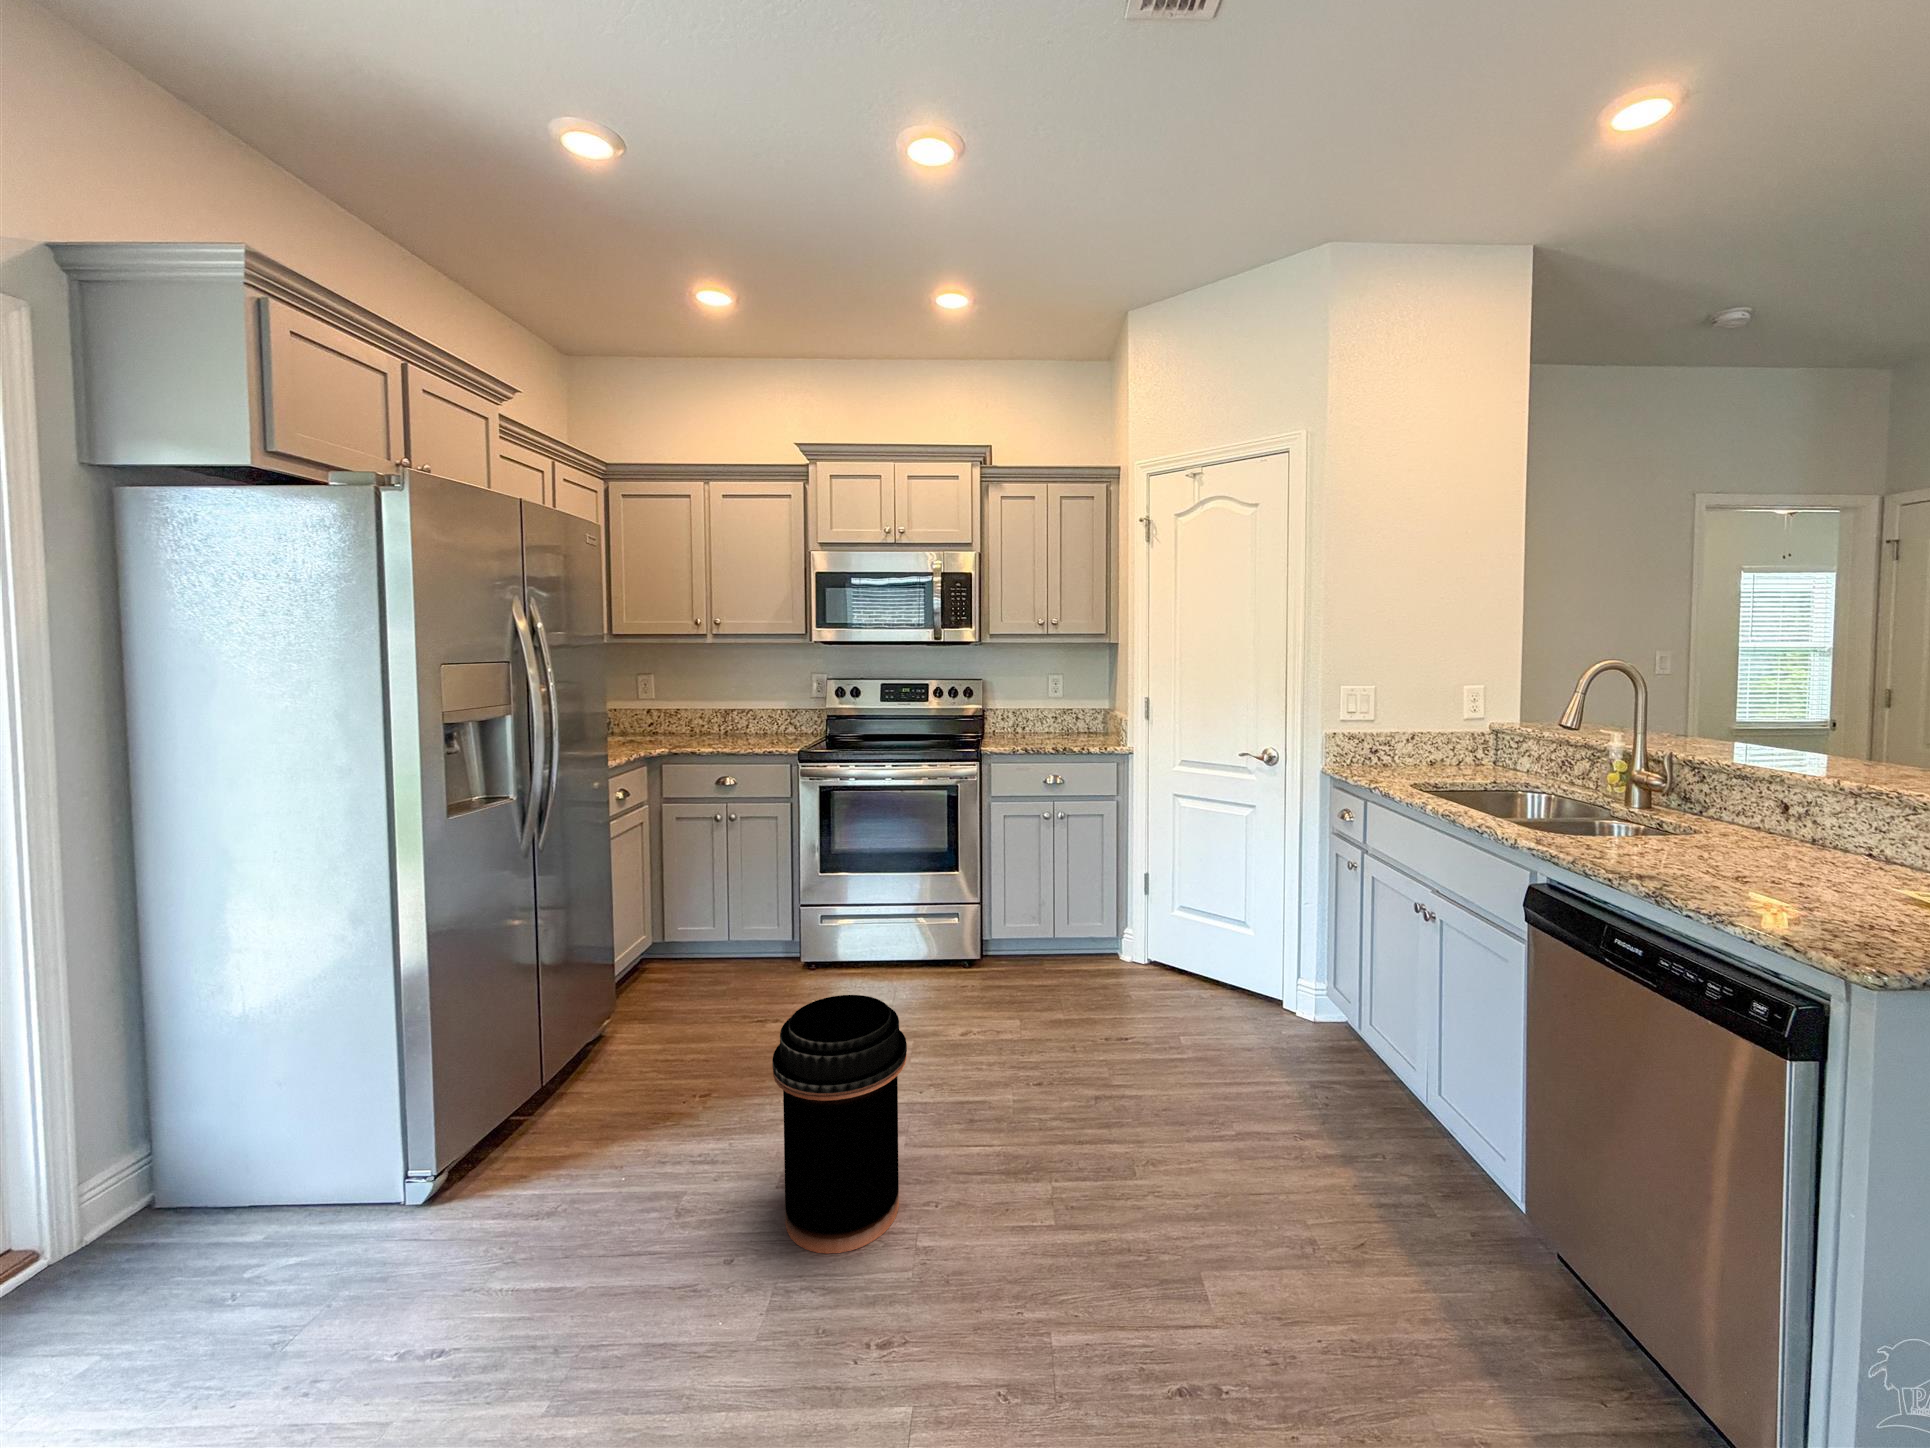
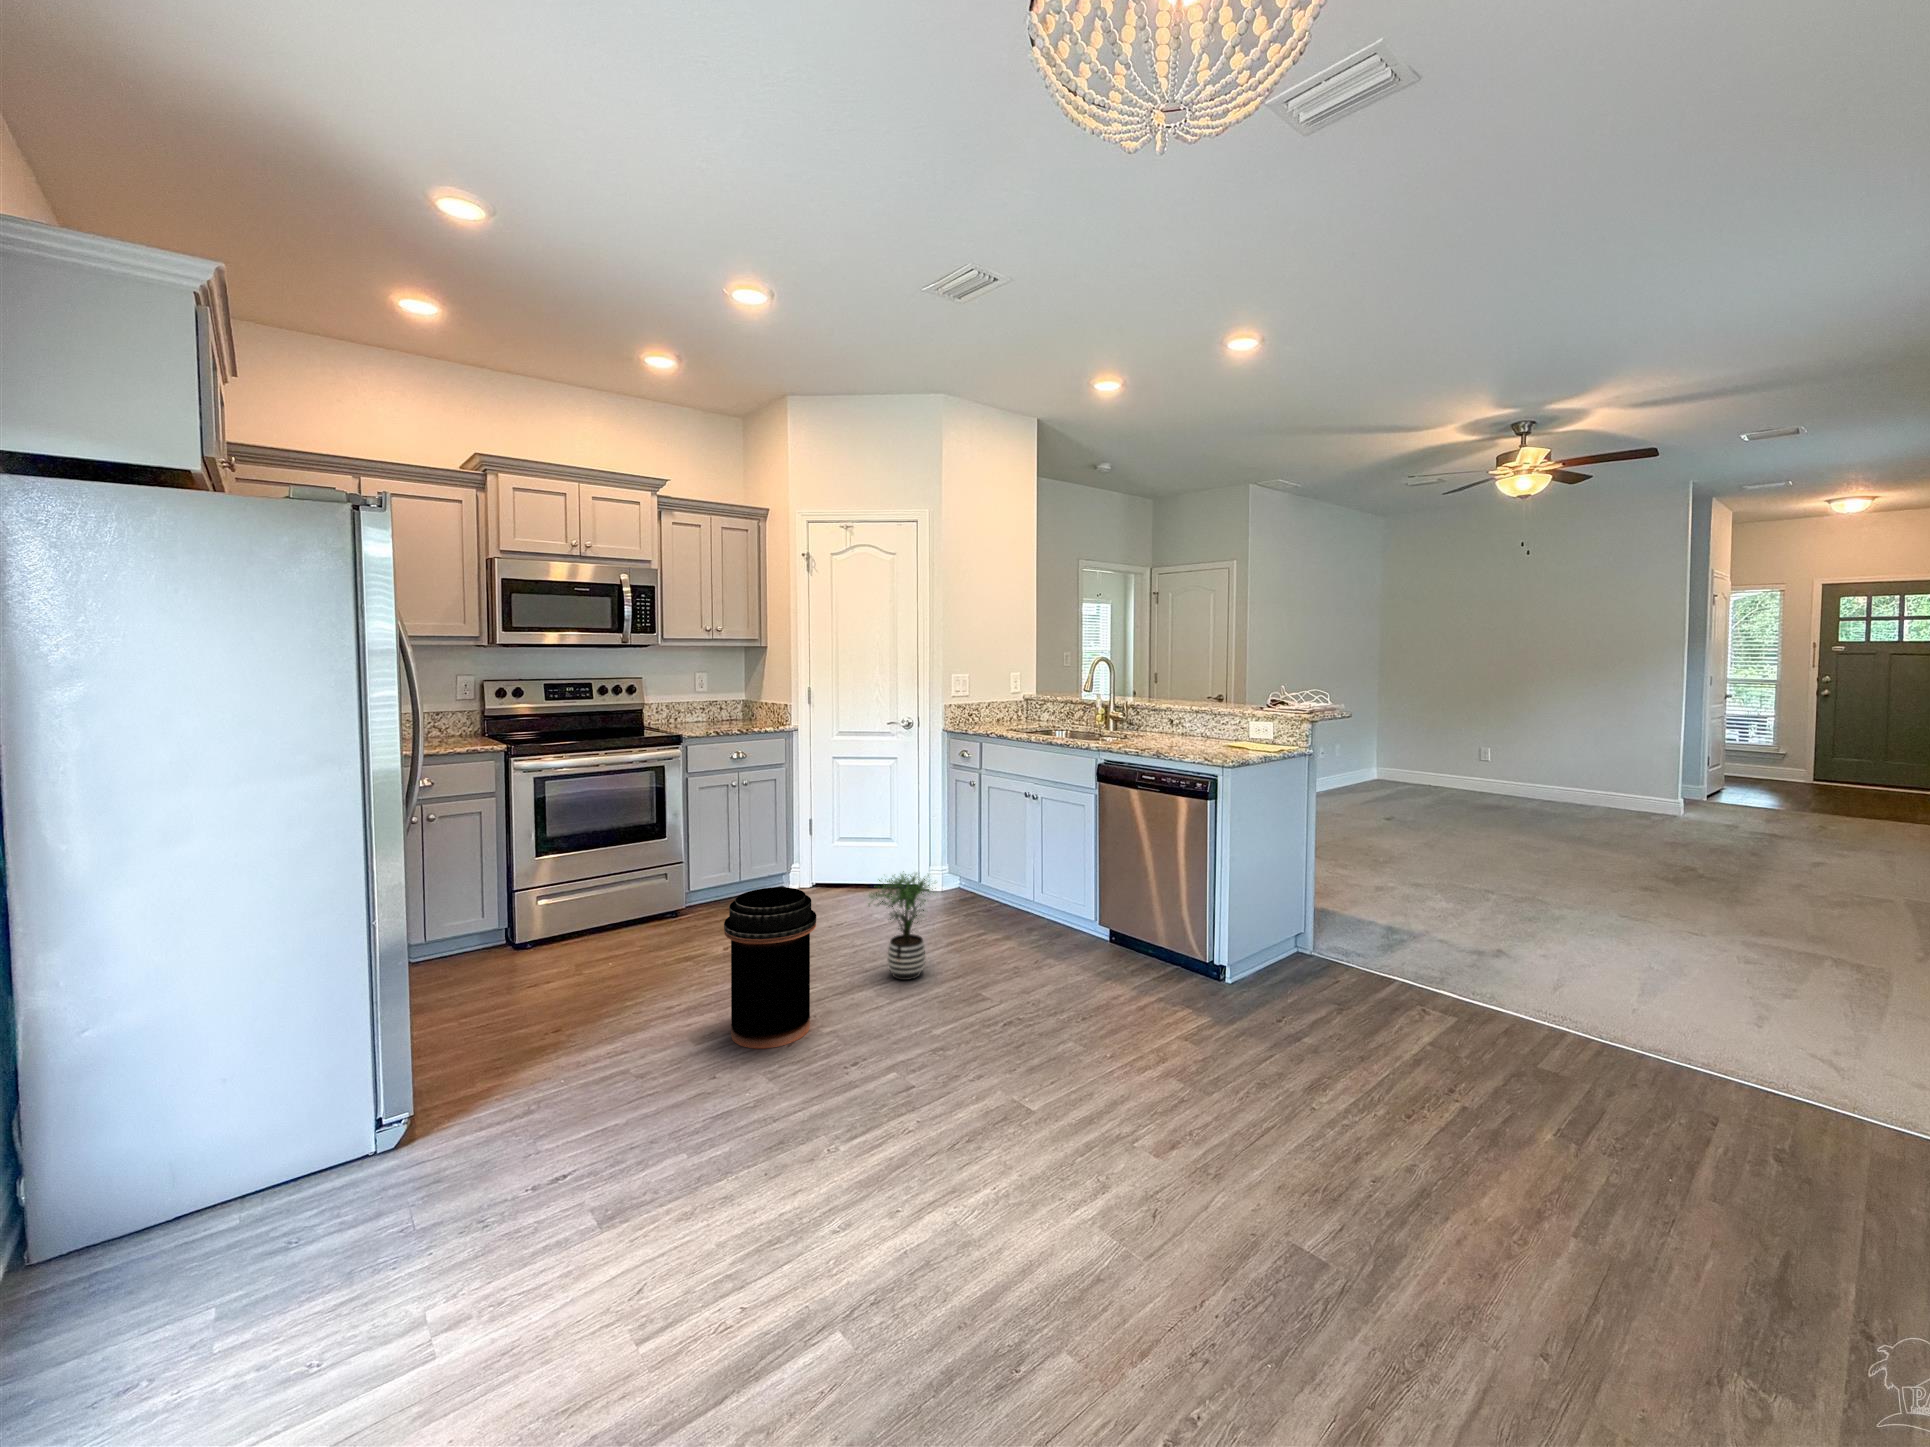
potted plant: none [1039,1005,1164,1198] -> present [869,871,936,980]

